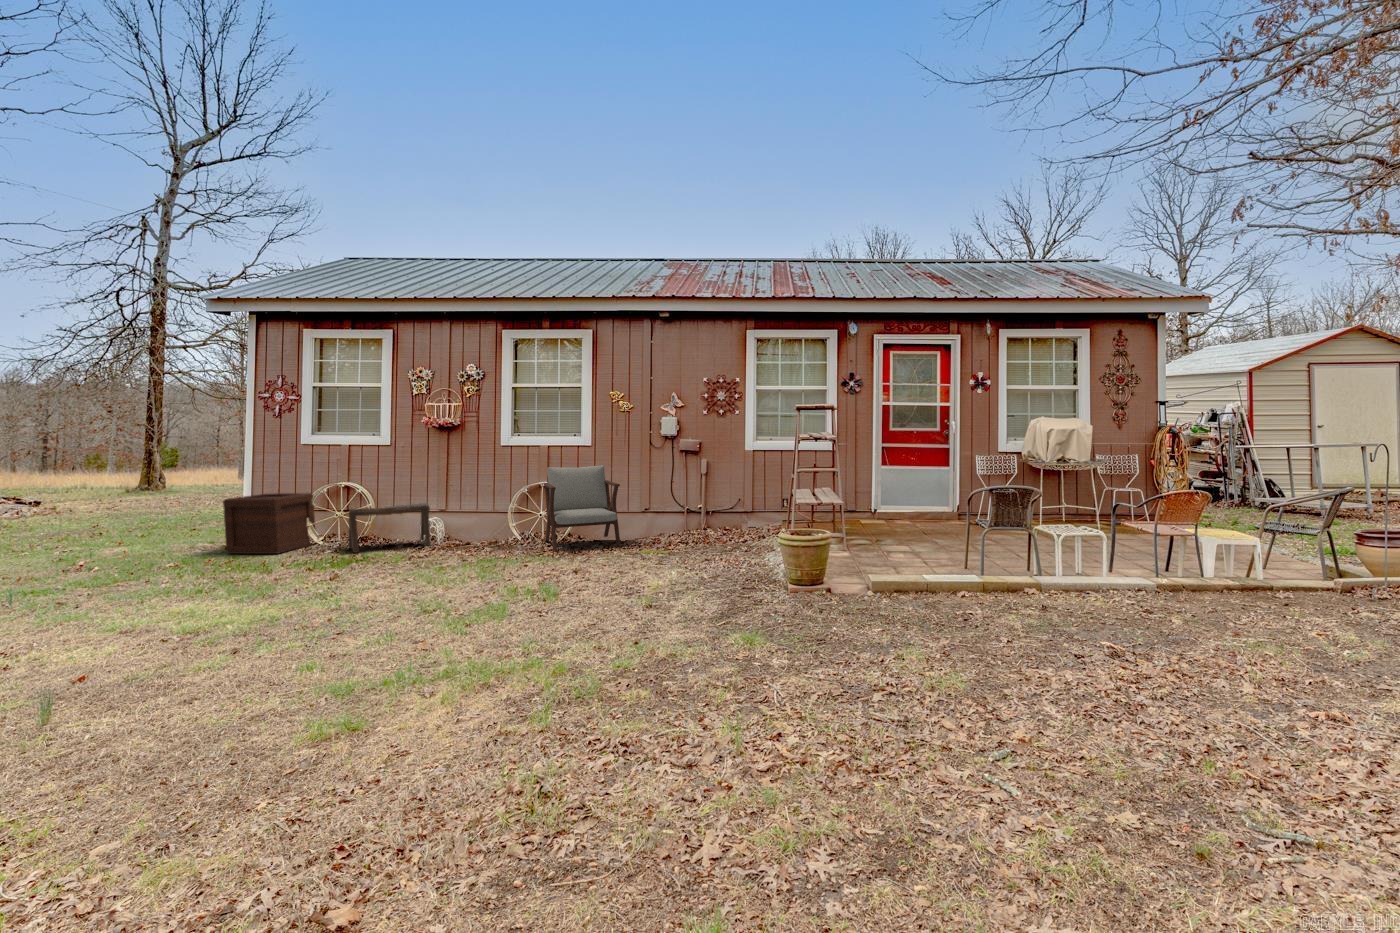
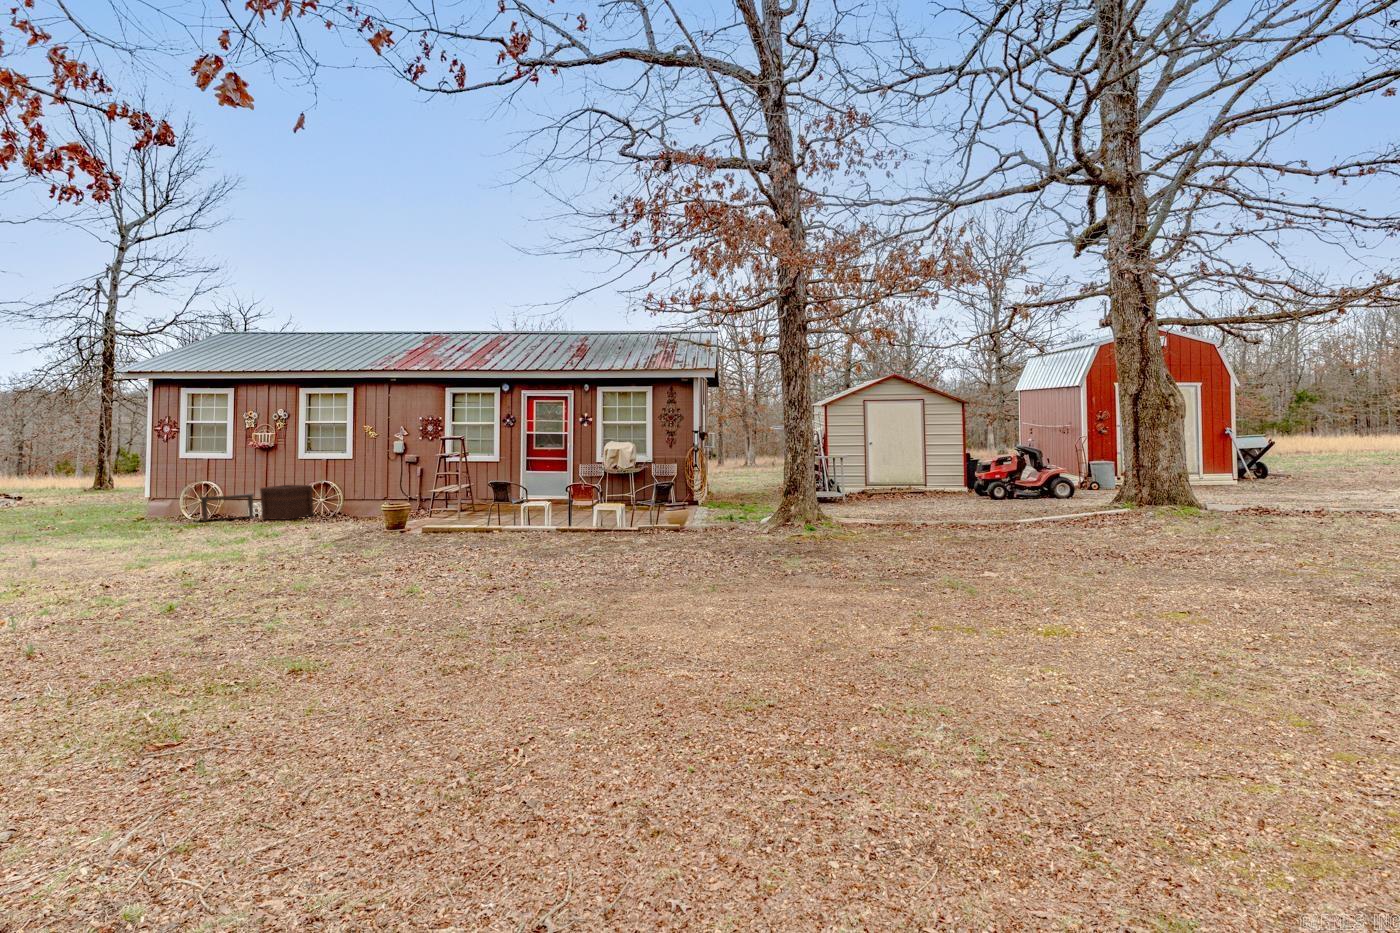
lounge chair: present [544,465,620,551] -> none [313,471,363,520]
wooden crate: present [223,493,315,554] -> present [260,485,314,520]

